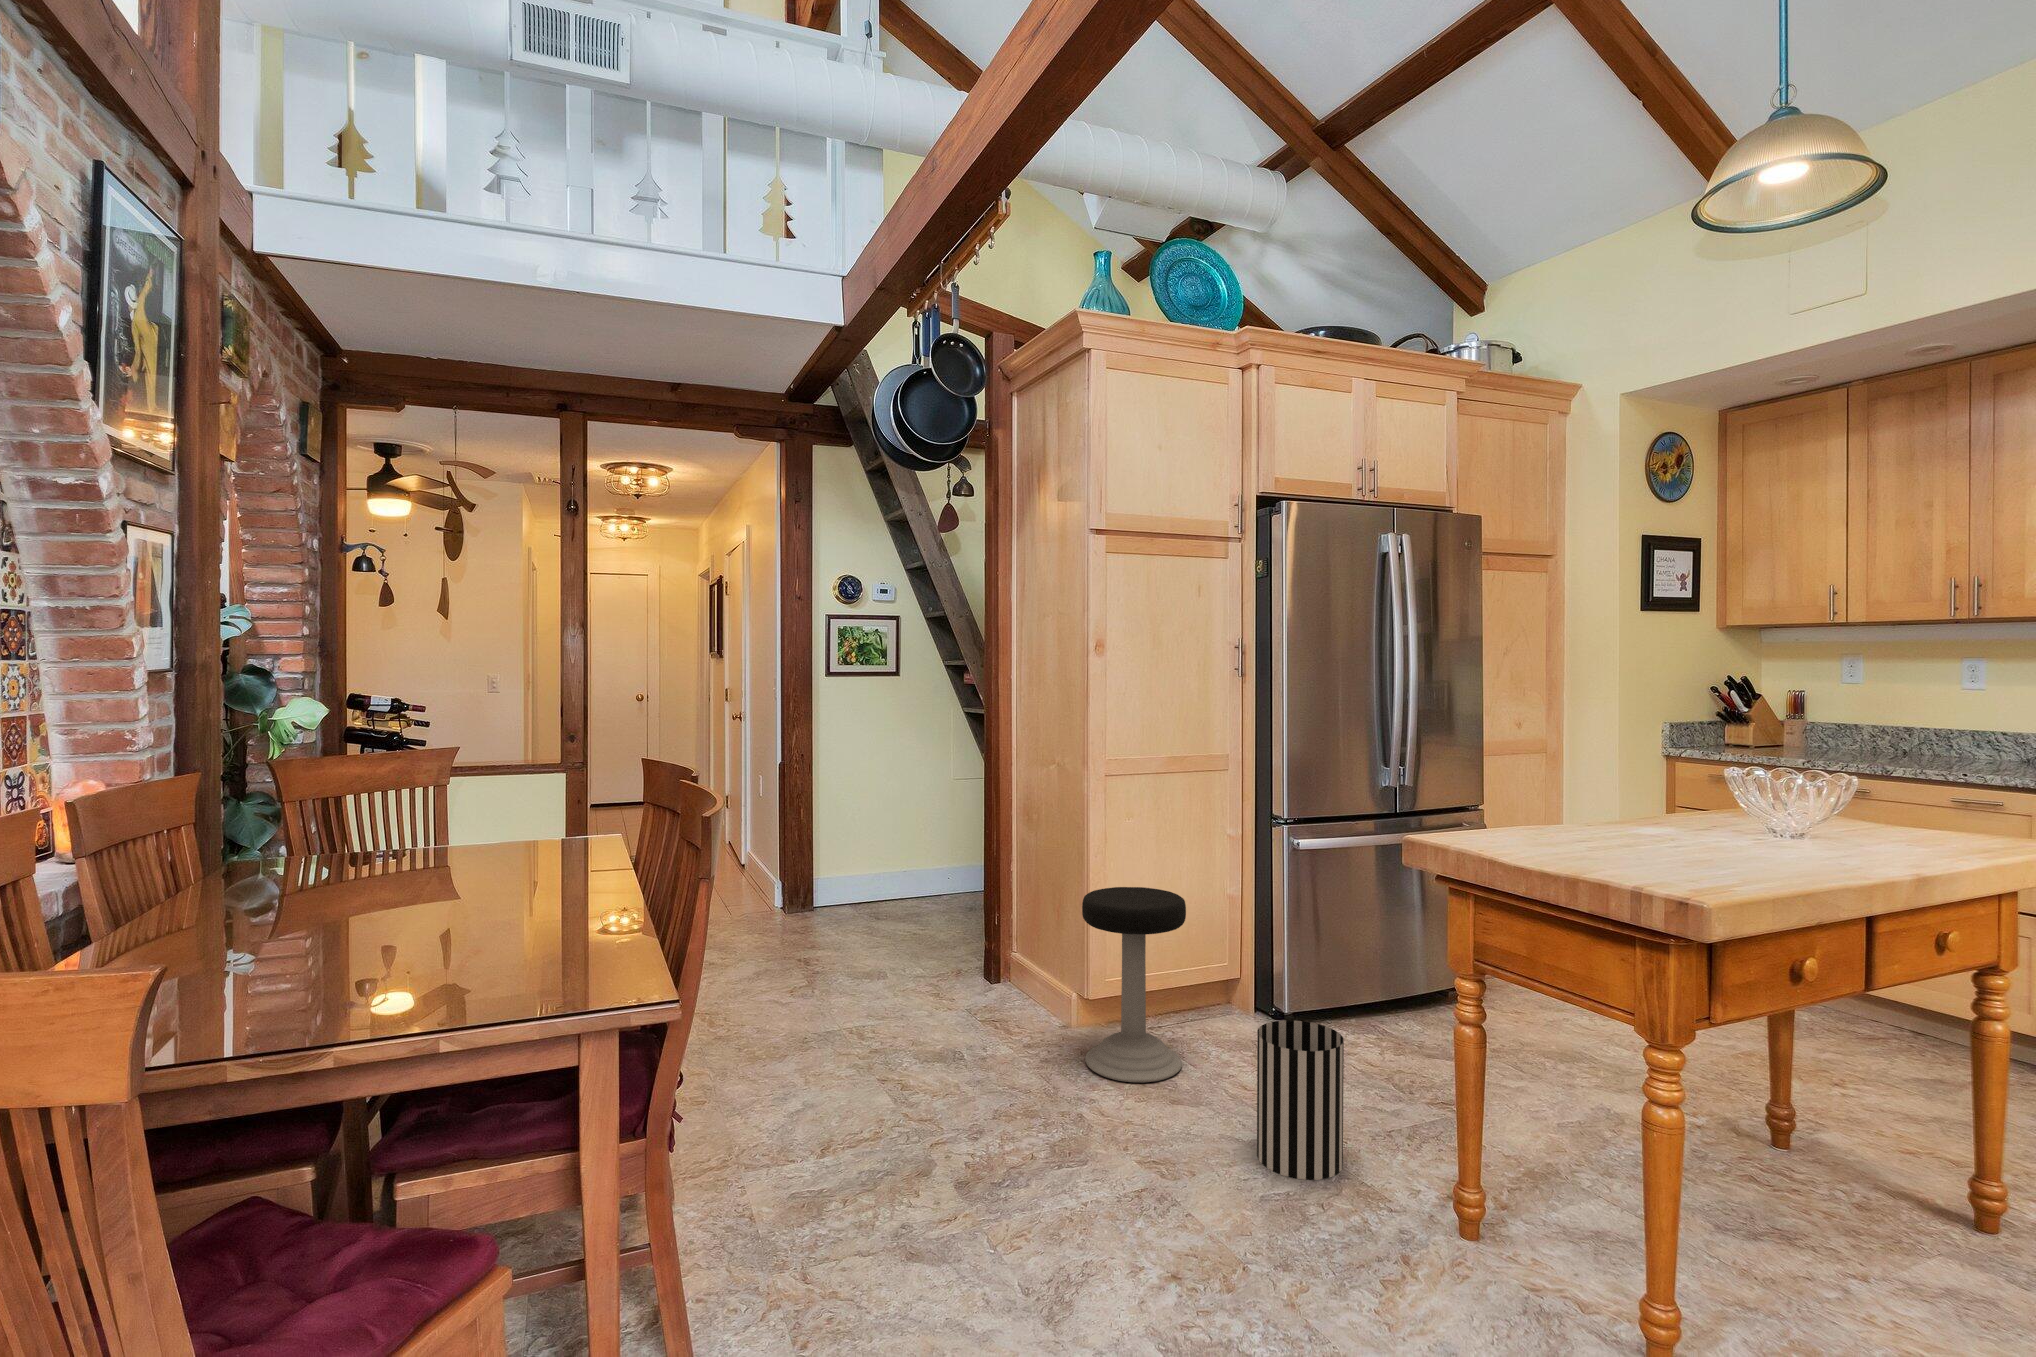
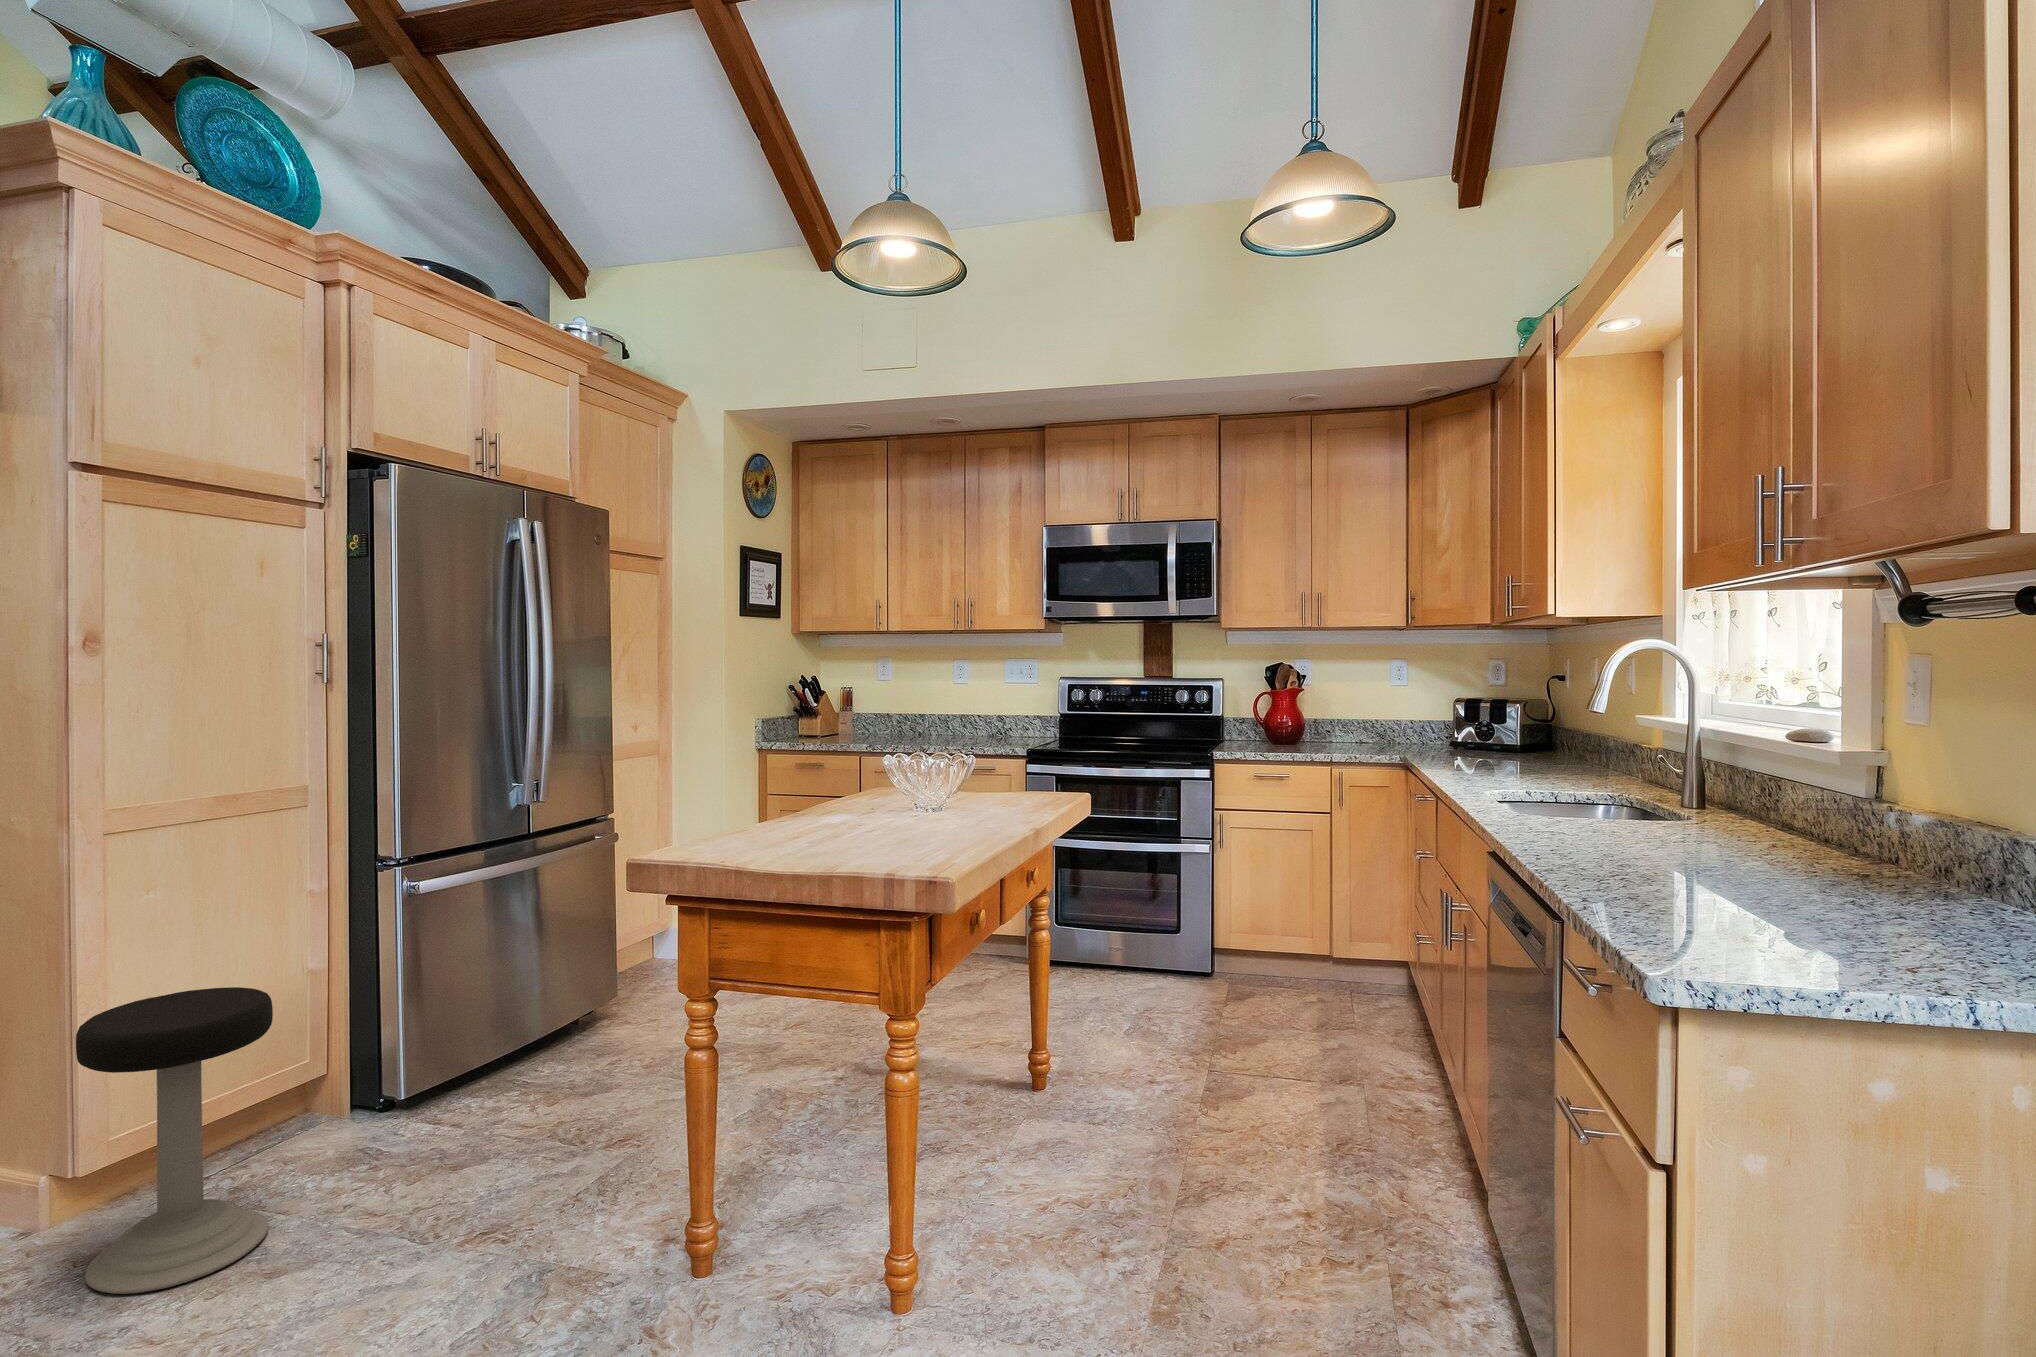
wastebasket: present [1257,1020,1344,1180] -> none [423,1102,540,1309]

